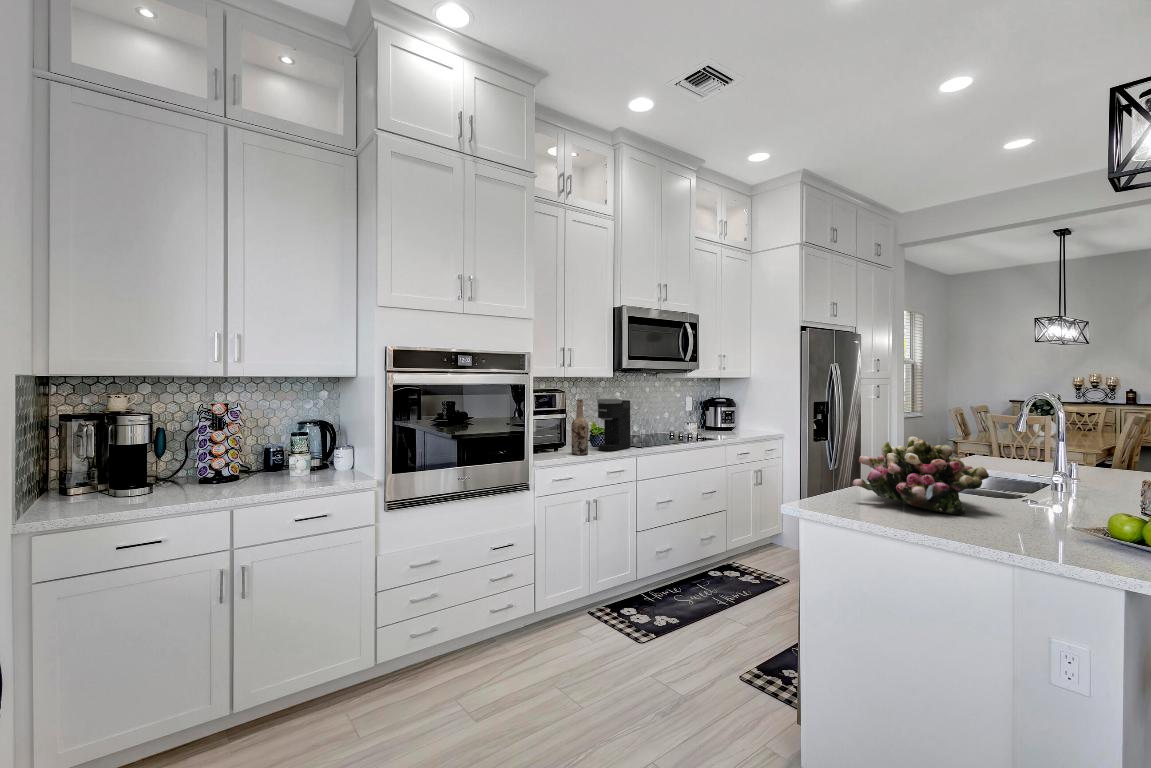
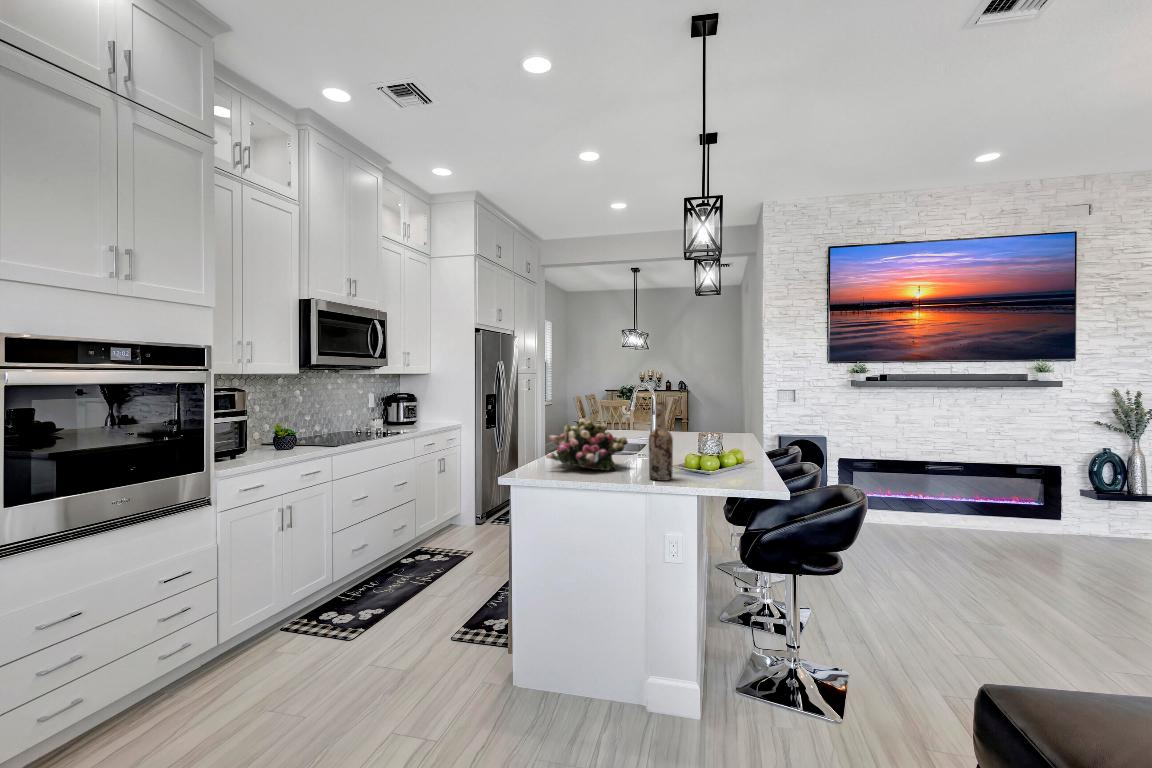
coffee maker: present [597,399,630,451] -> none [286,397,323,452]
wine bottle: present [571,400,588,455] -> present [649,402,673,481]

